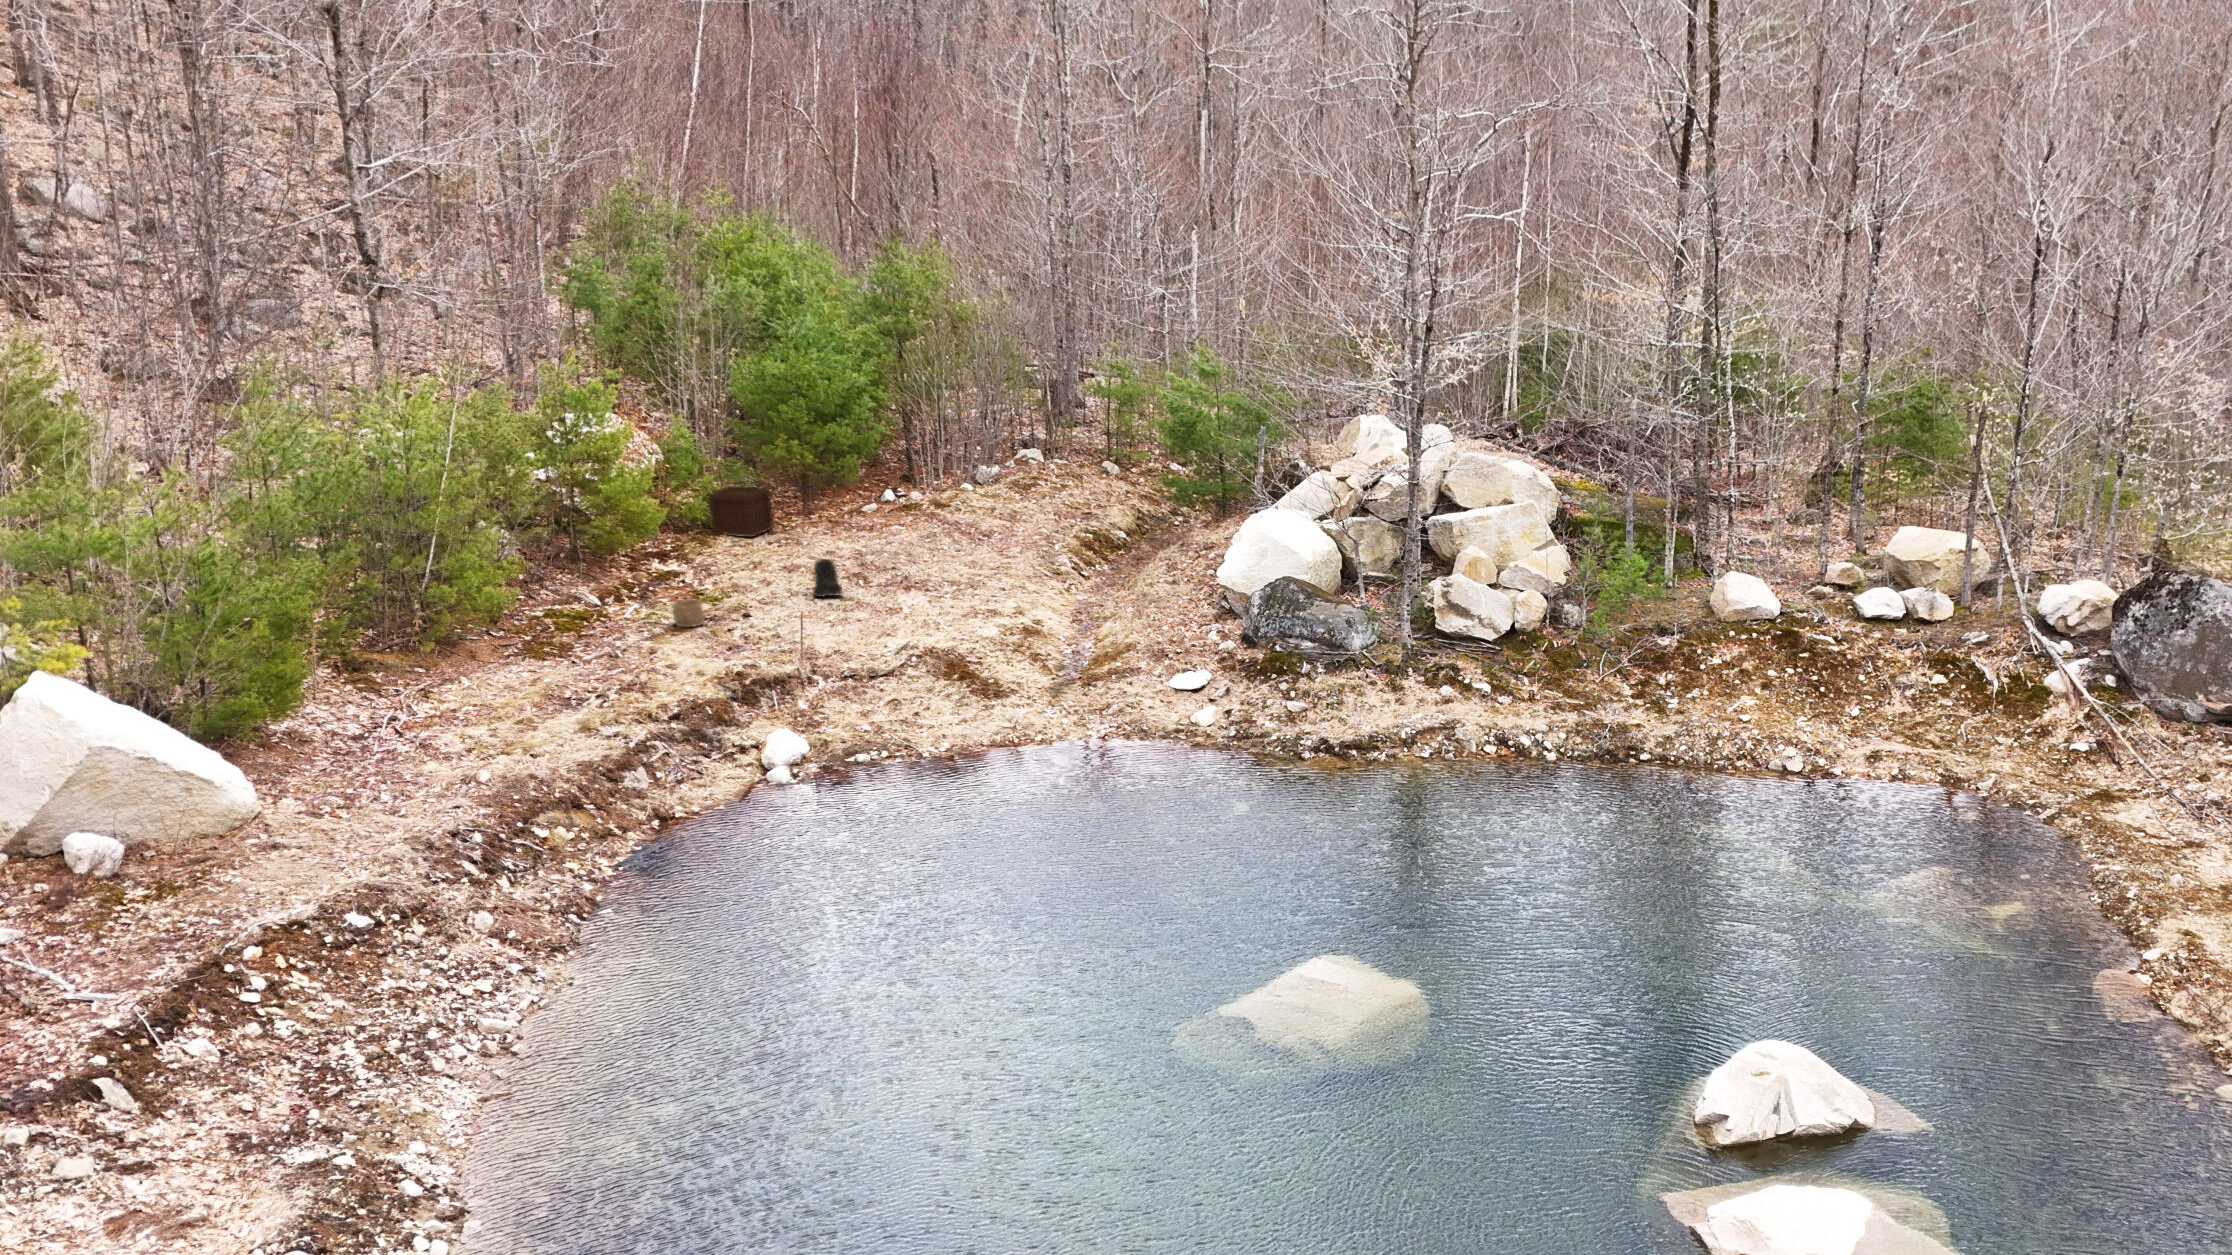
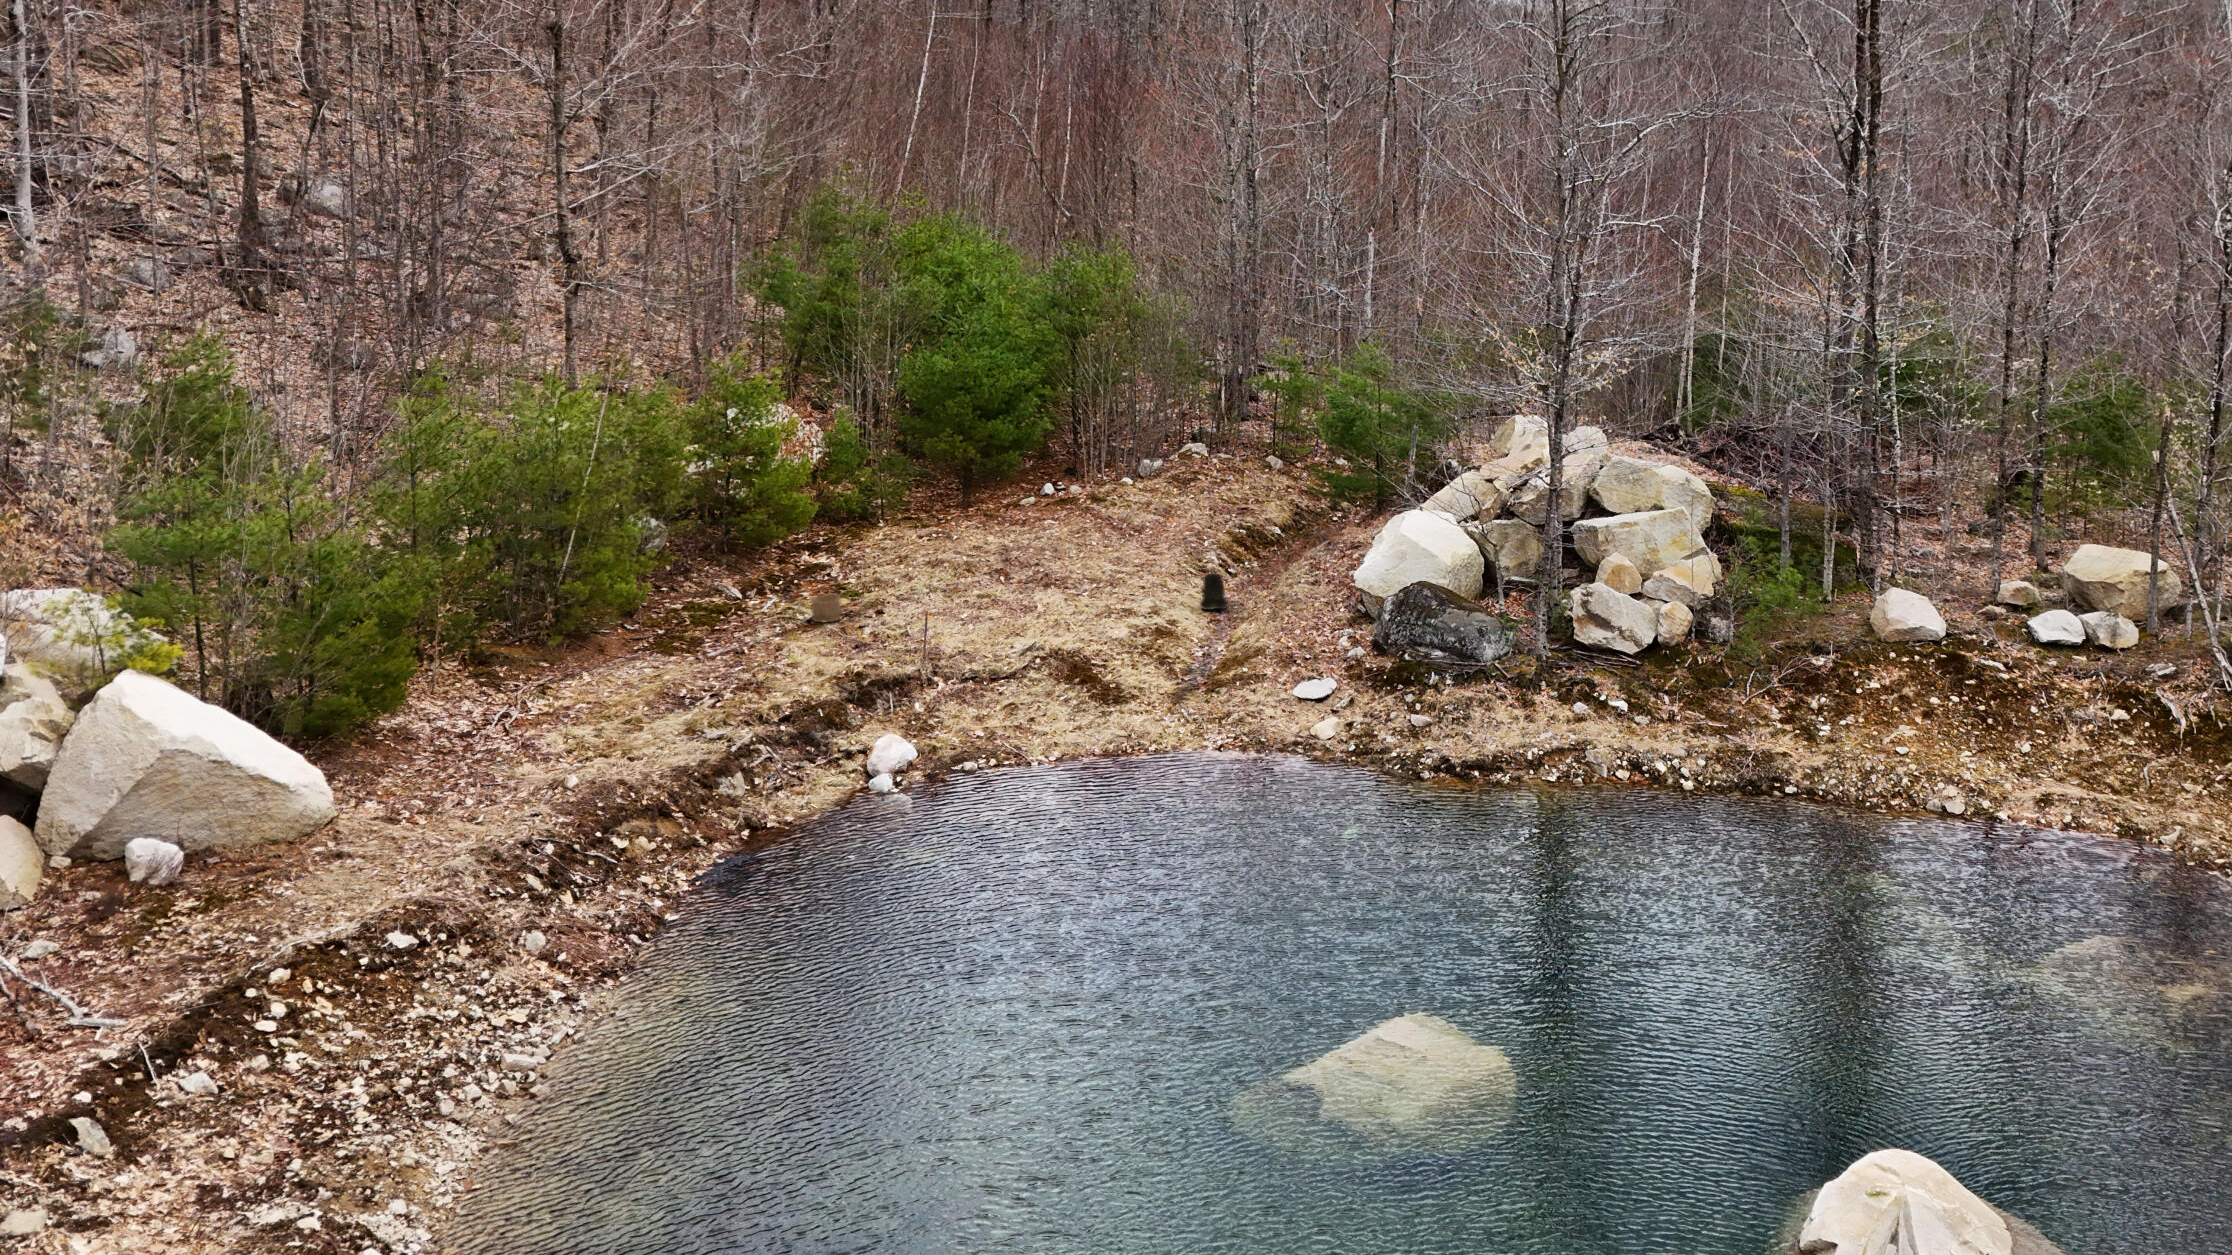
wooden crate: present [708,486,774,537] -> none [871,480,932,530]
backpack: present [813,559,842,597] -> present [1200,573,1228,610]

